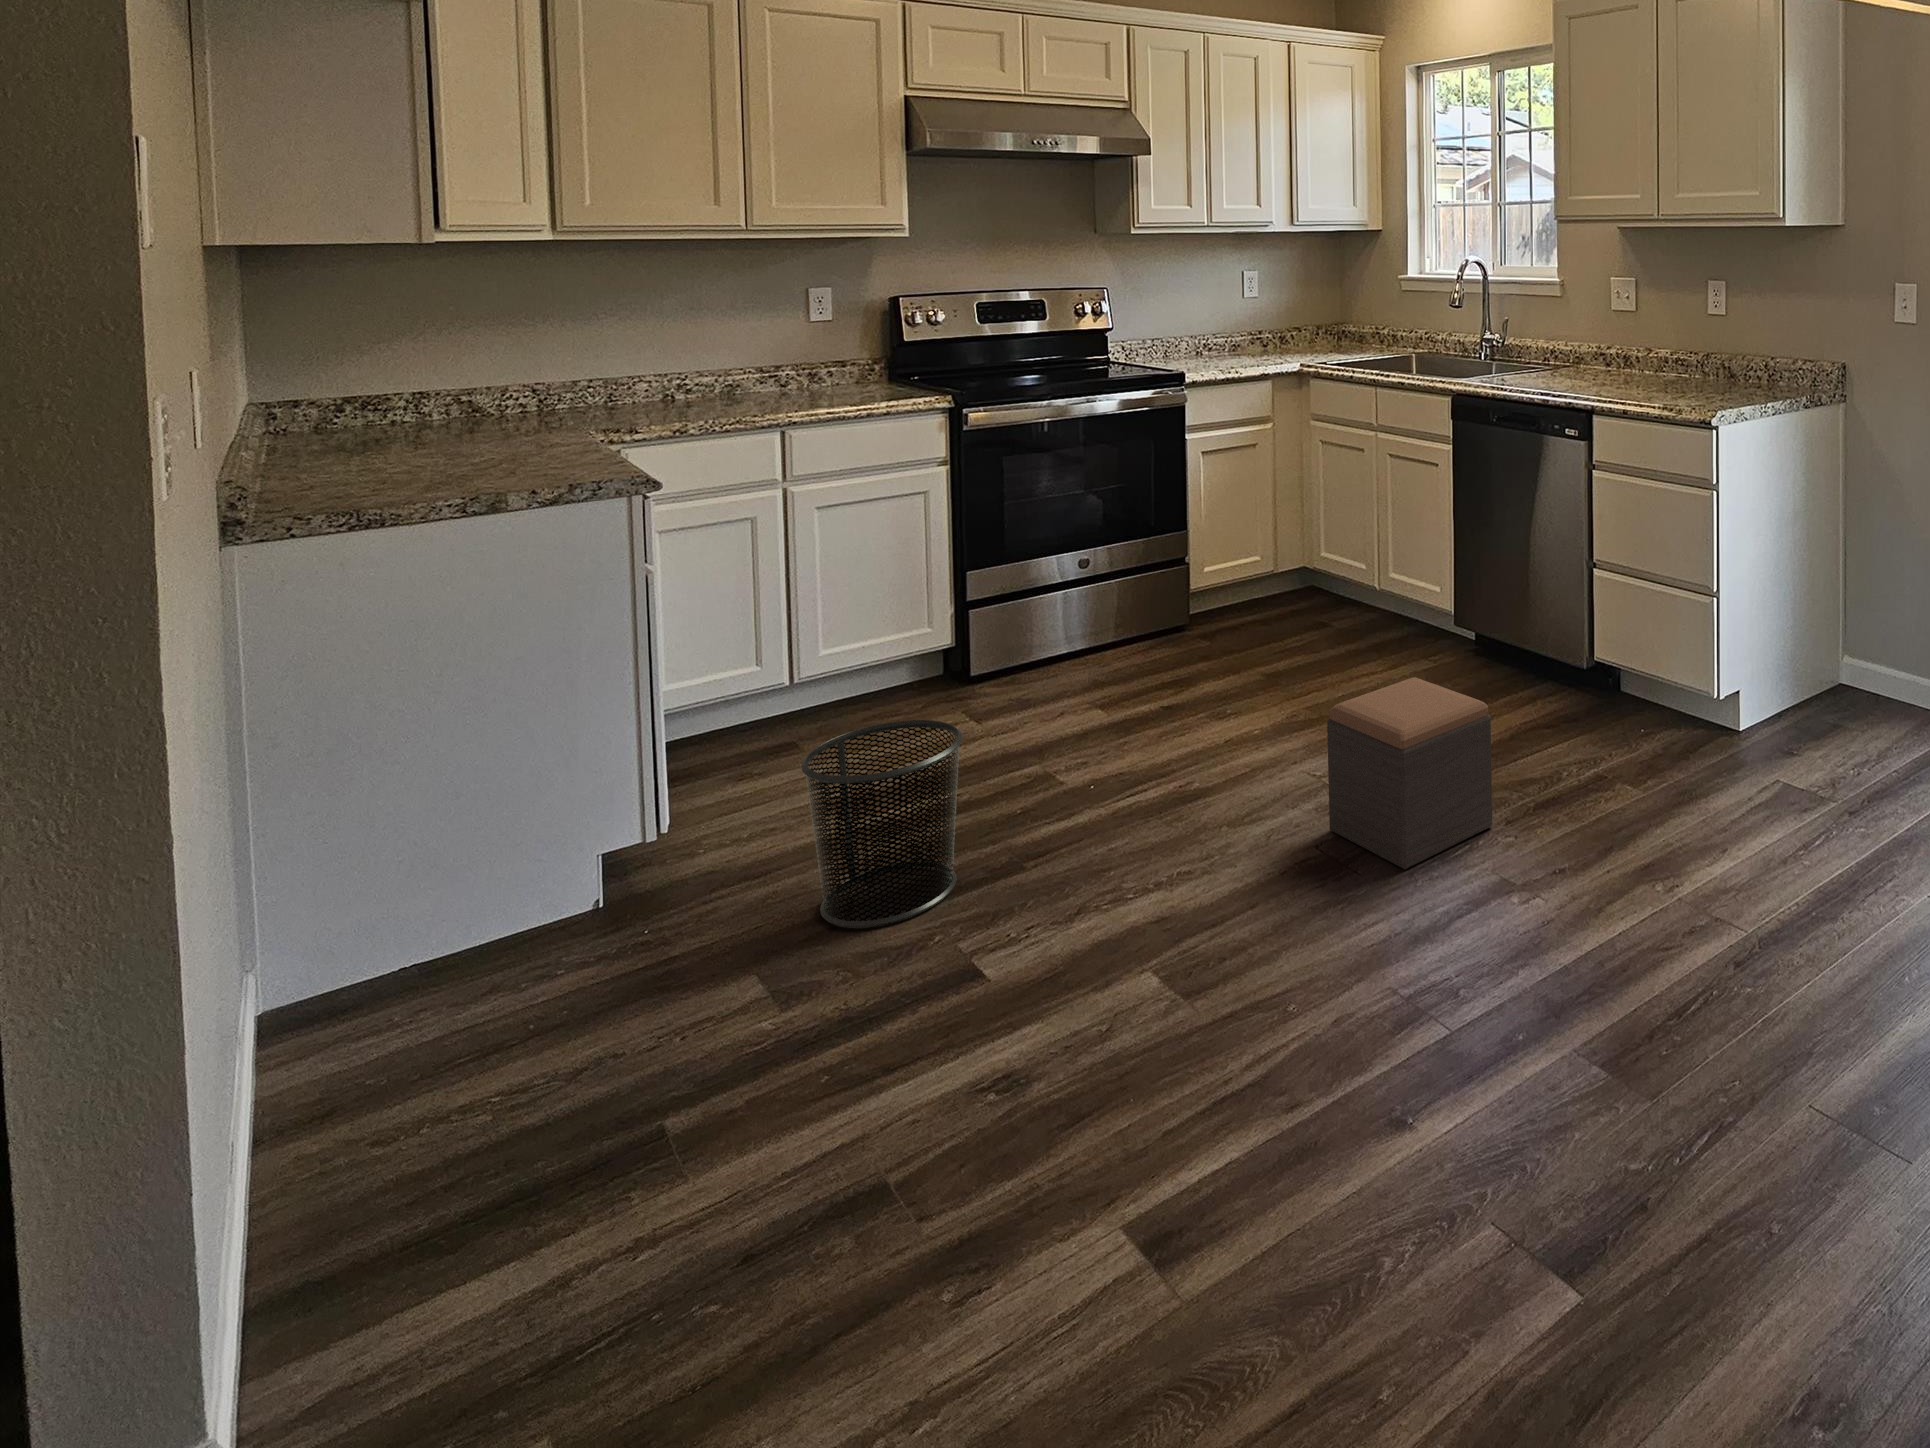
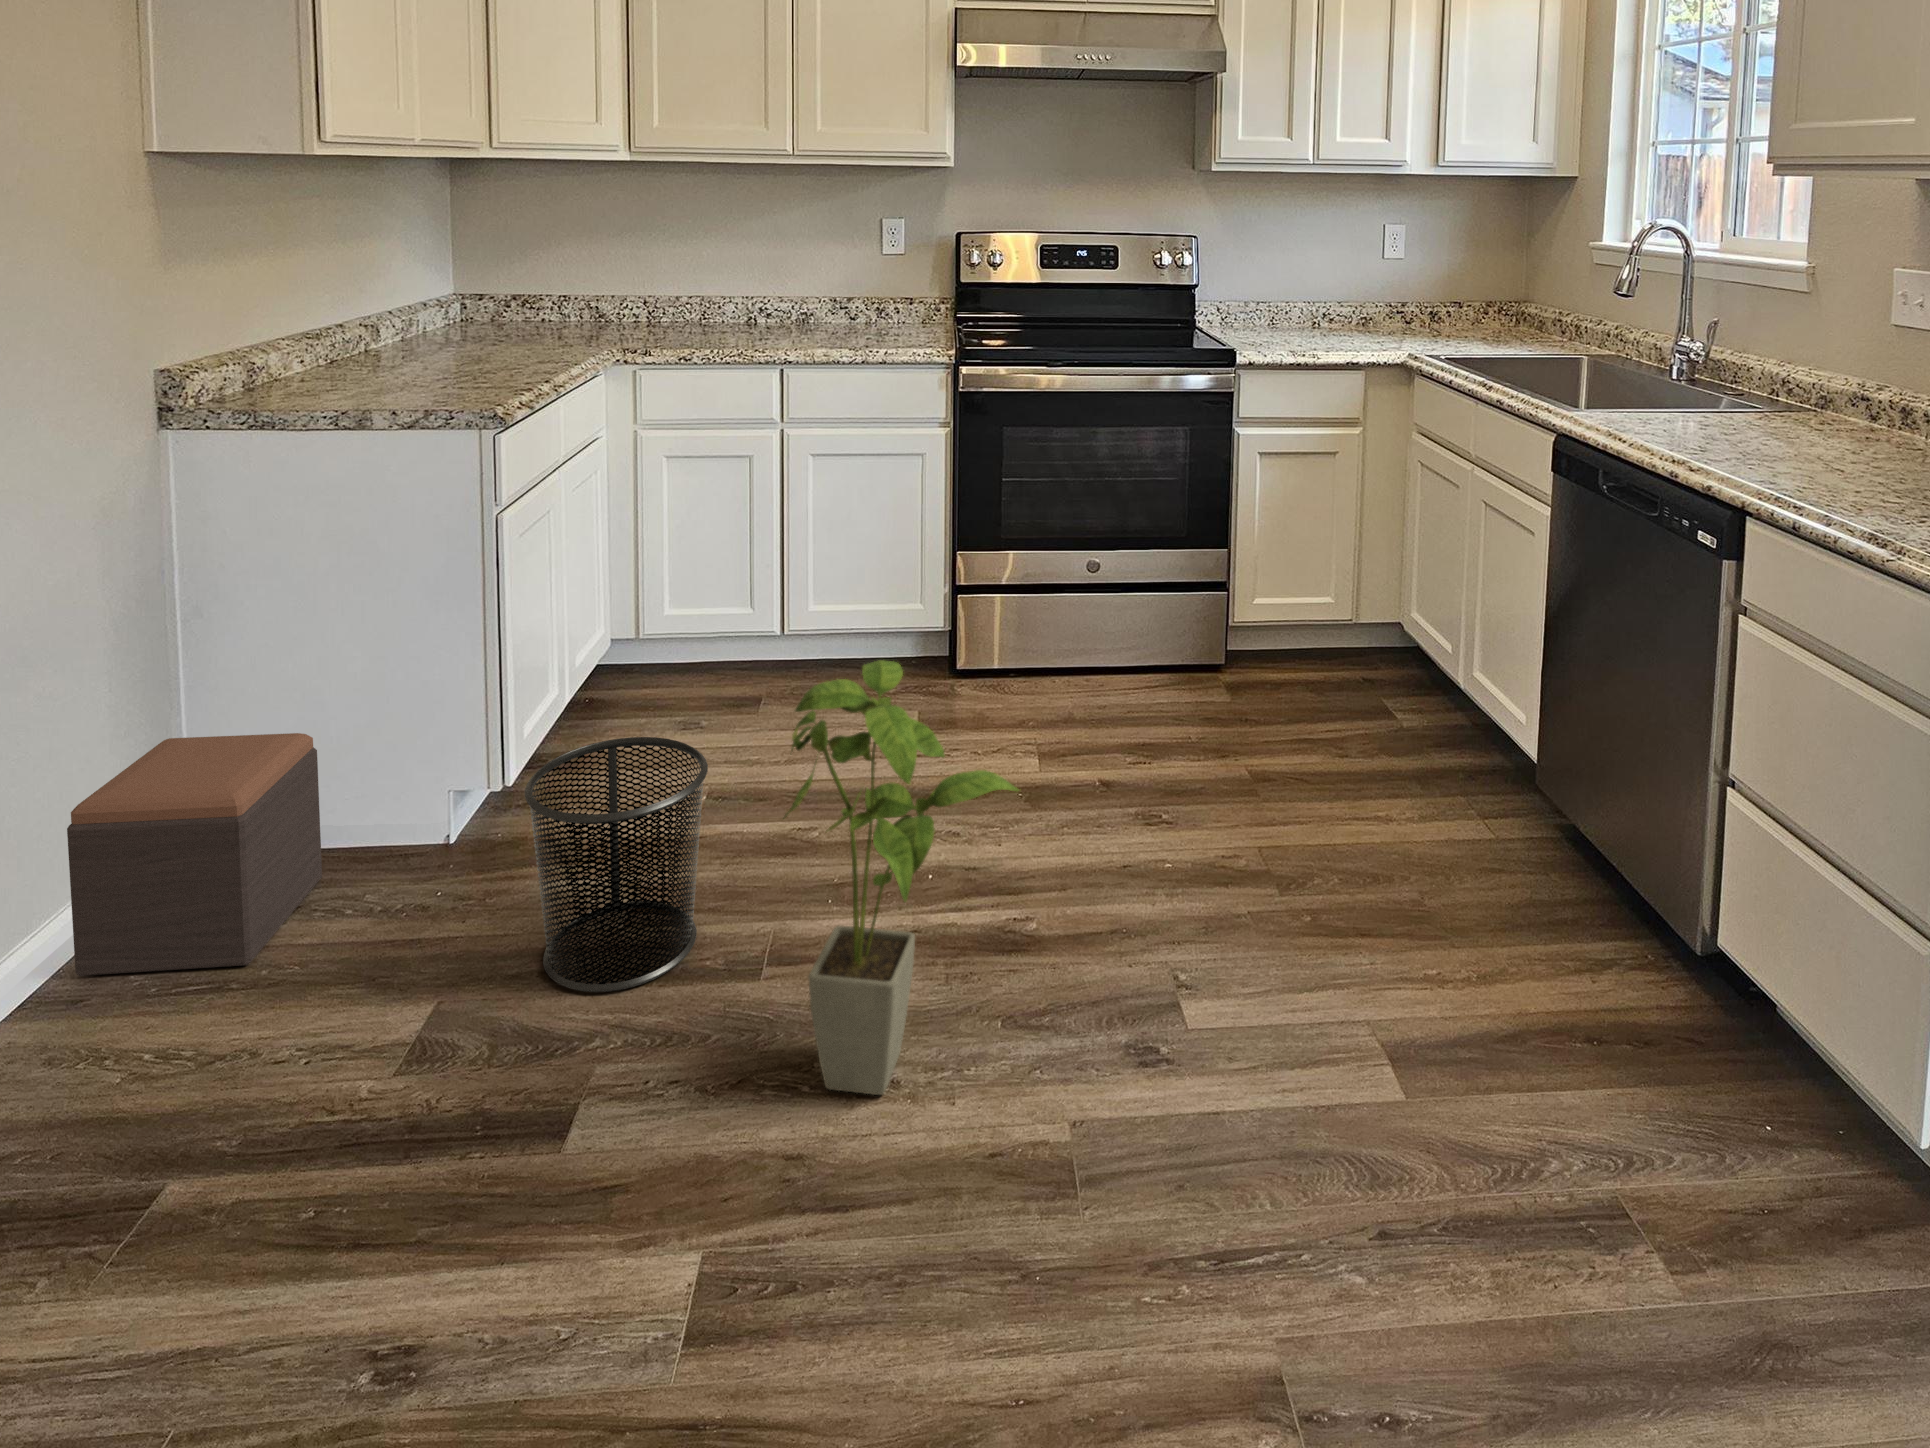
house plant: none [1088,575,1249,890] -> present [784,660,1019,1095]
footstool: present [1327,677,1492,869] -> present [67,733,322,976]

